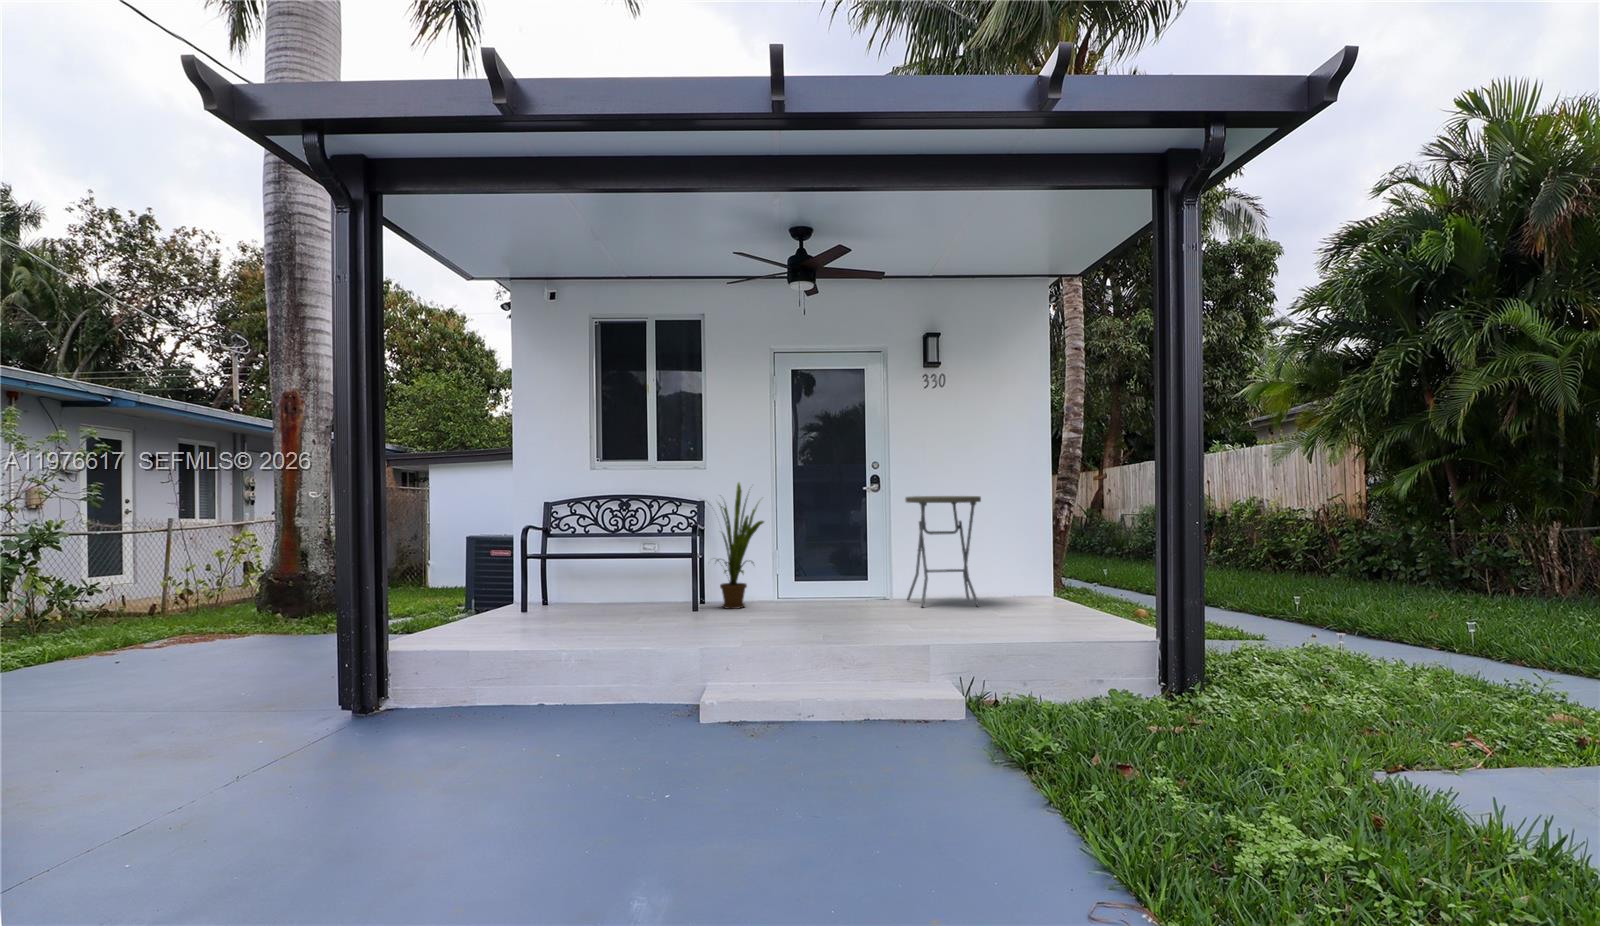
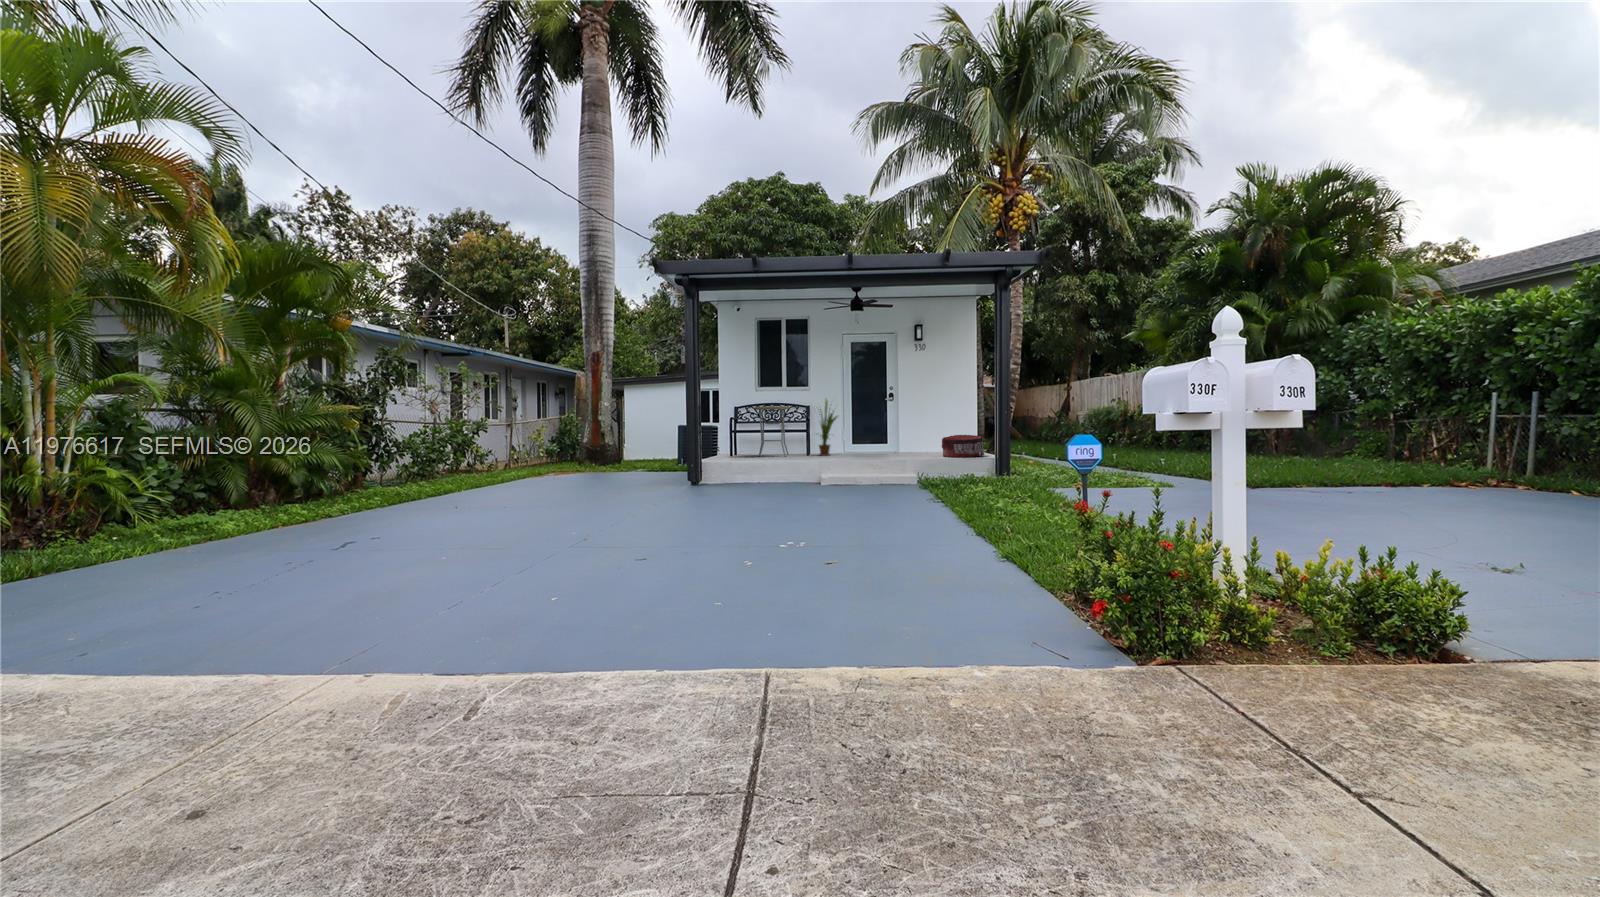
side table: present [906,496,981,608] -> present [755,406,789,457]
pouf: none [996,566,1096,622] -> present [942,435,984,458]

